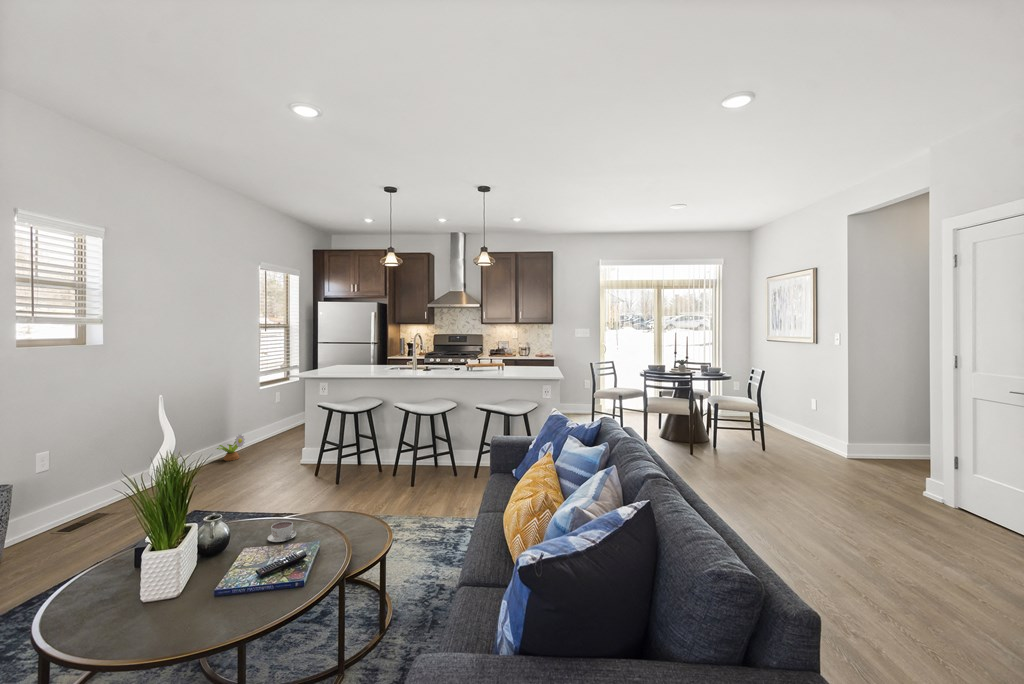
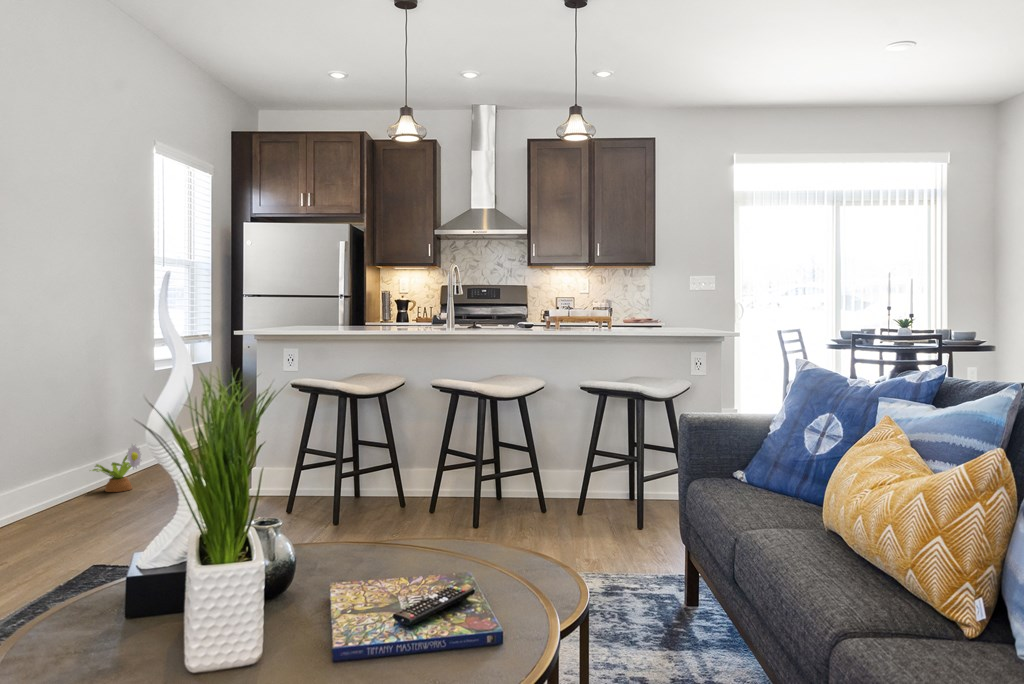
coffee cup: present [267,521,297,542] -> none [359,539,413,577]

